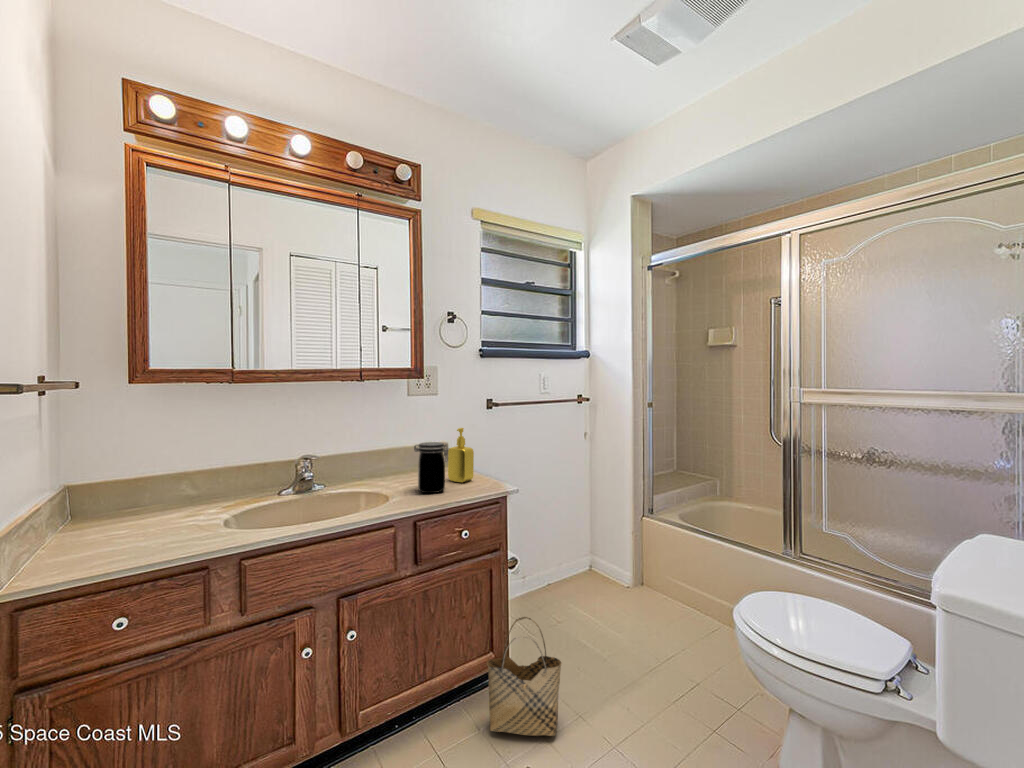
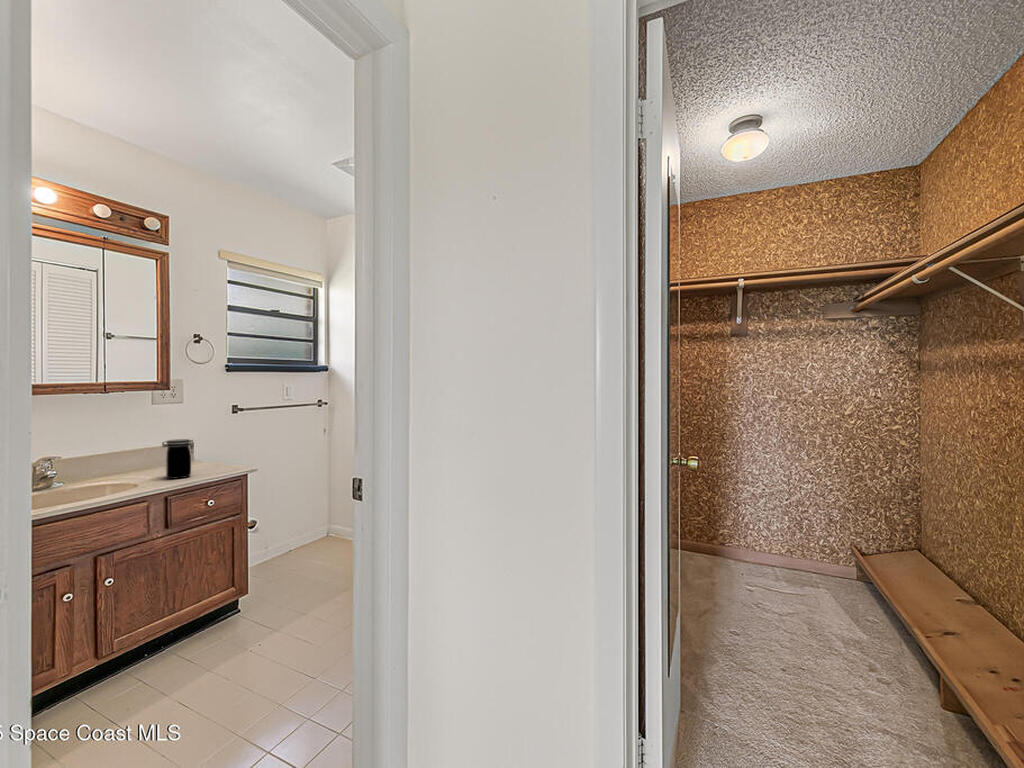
soap dispenser: present [448,428,474,483] -> none [194,428,217,470]
woven basket: present [487,617,561,736] -> none [227,560,287,642]

